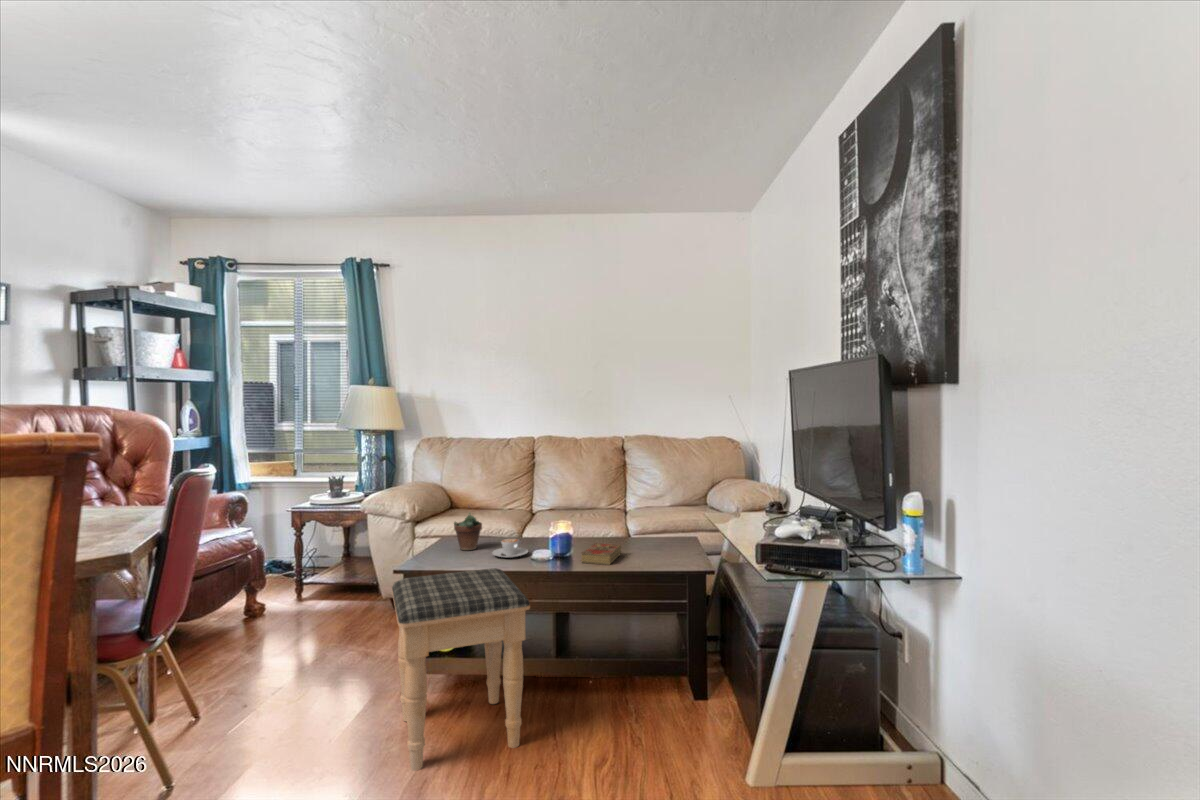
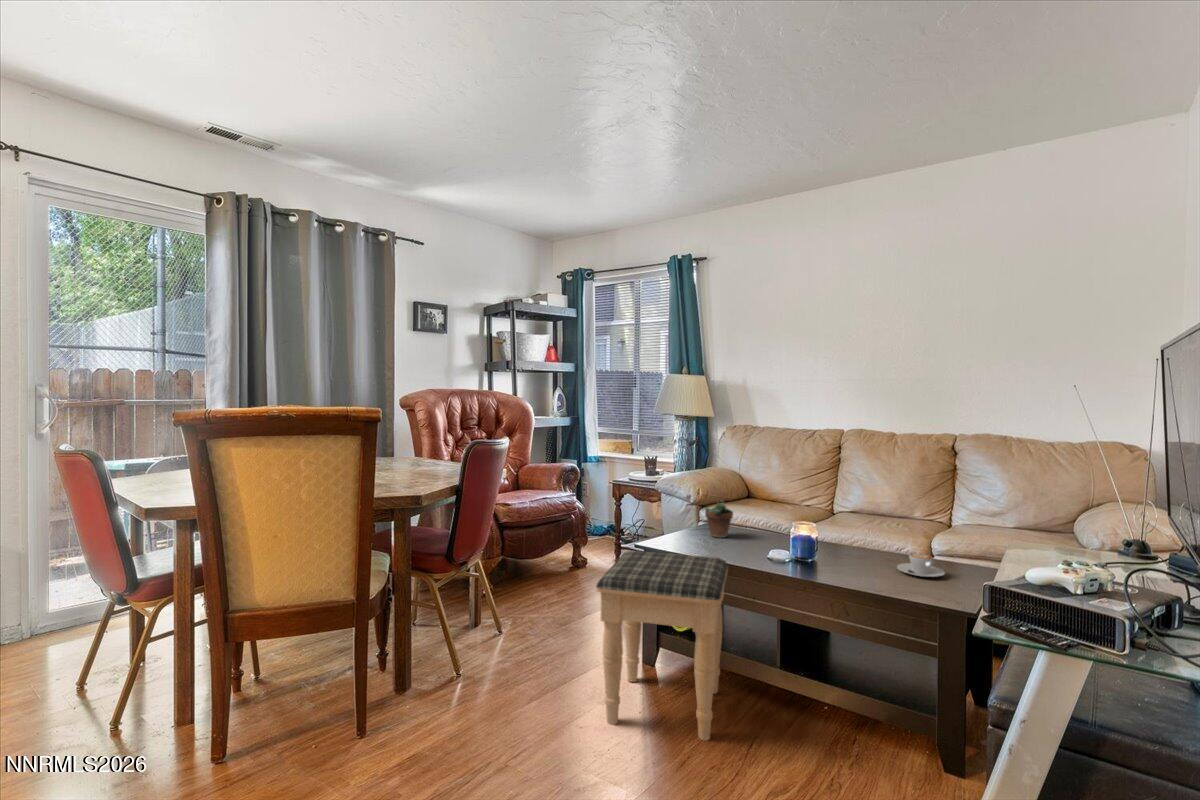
coffee cup: present [492,539,528,558] -> present [897,553,945,577]
book: present [581,542,621,565] -> none [815,552,875,579]

